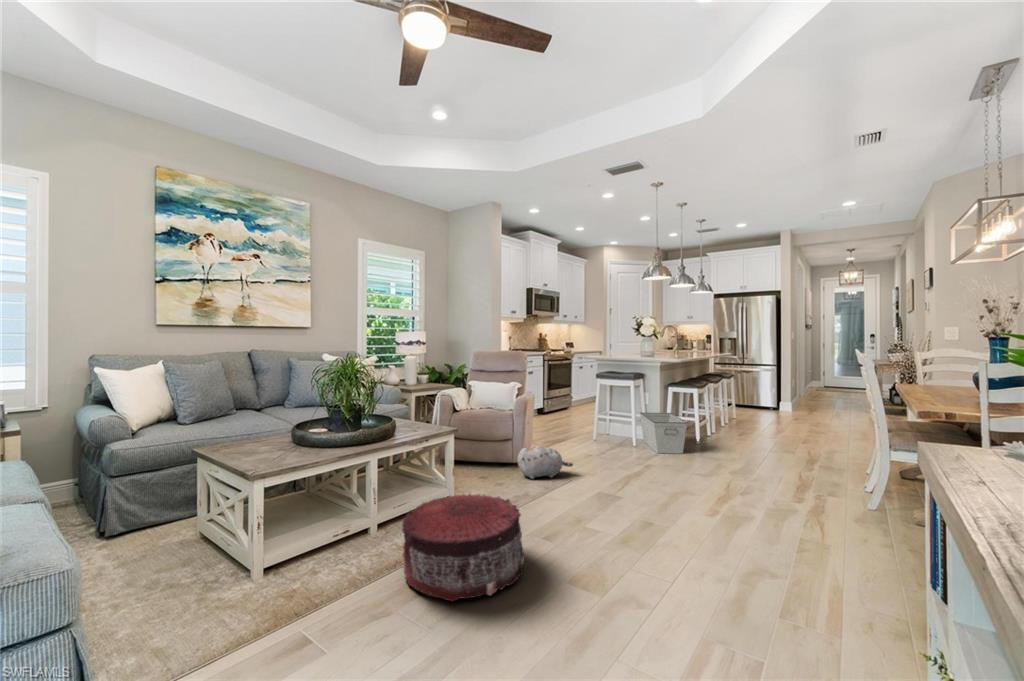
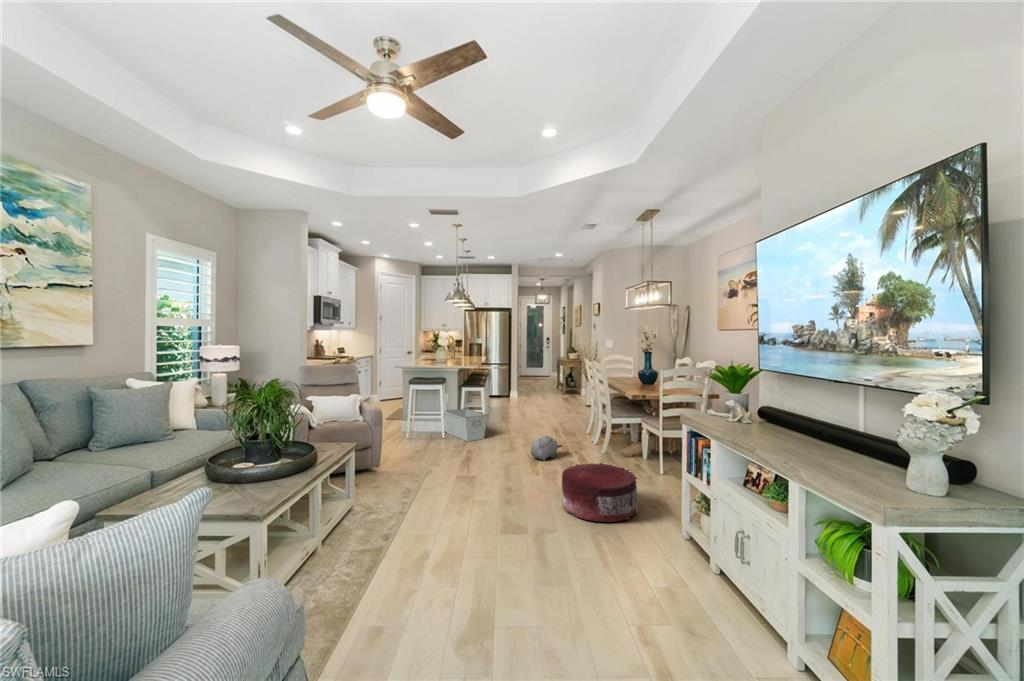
plush toy: present [517,446,573,479] -> present [531,435,562,460]
pouf: present [402,494,524,601] -> present [562,462,637,522]

